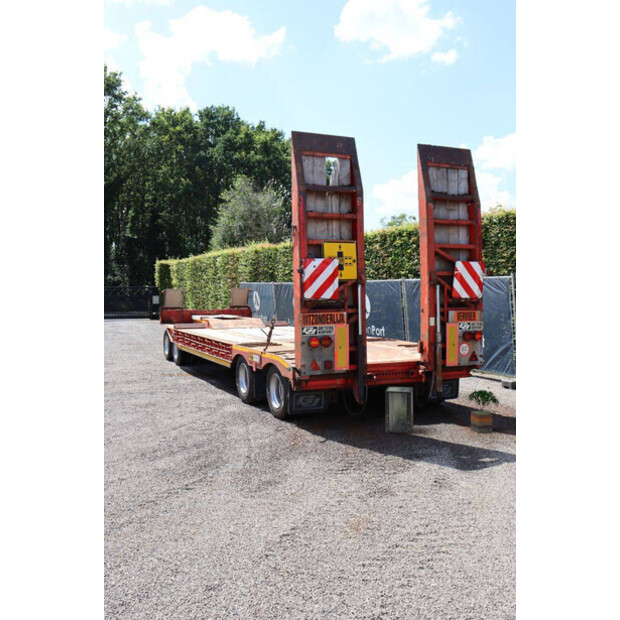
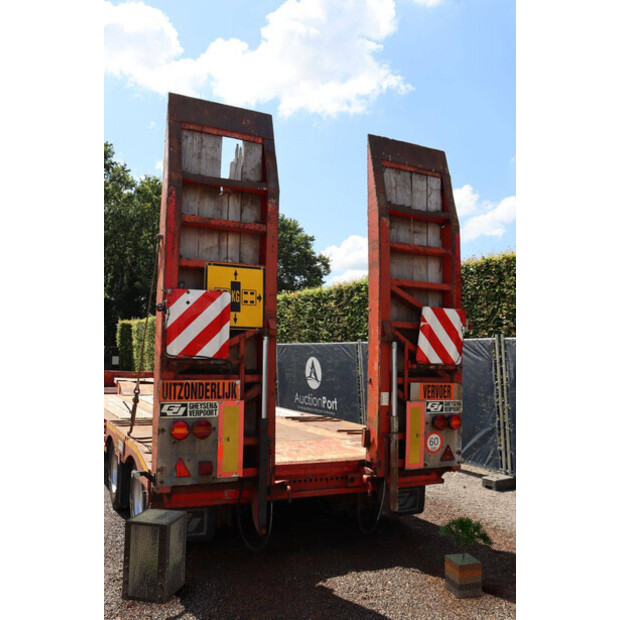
storage box: present [385,387,413,434] -> present [122,508,187,604]

